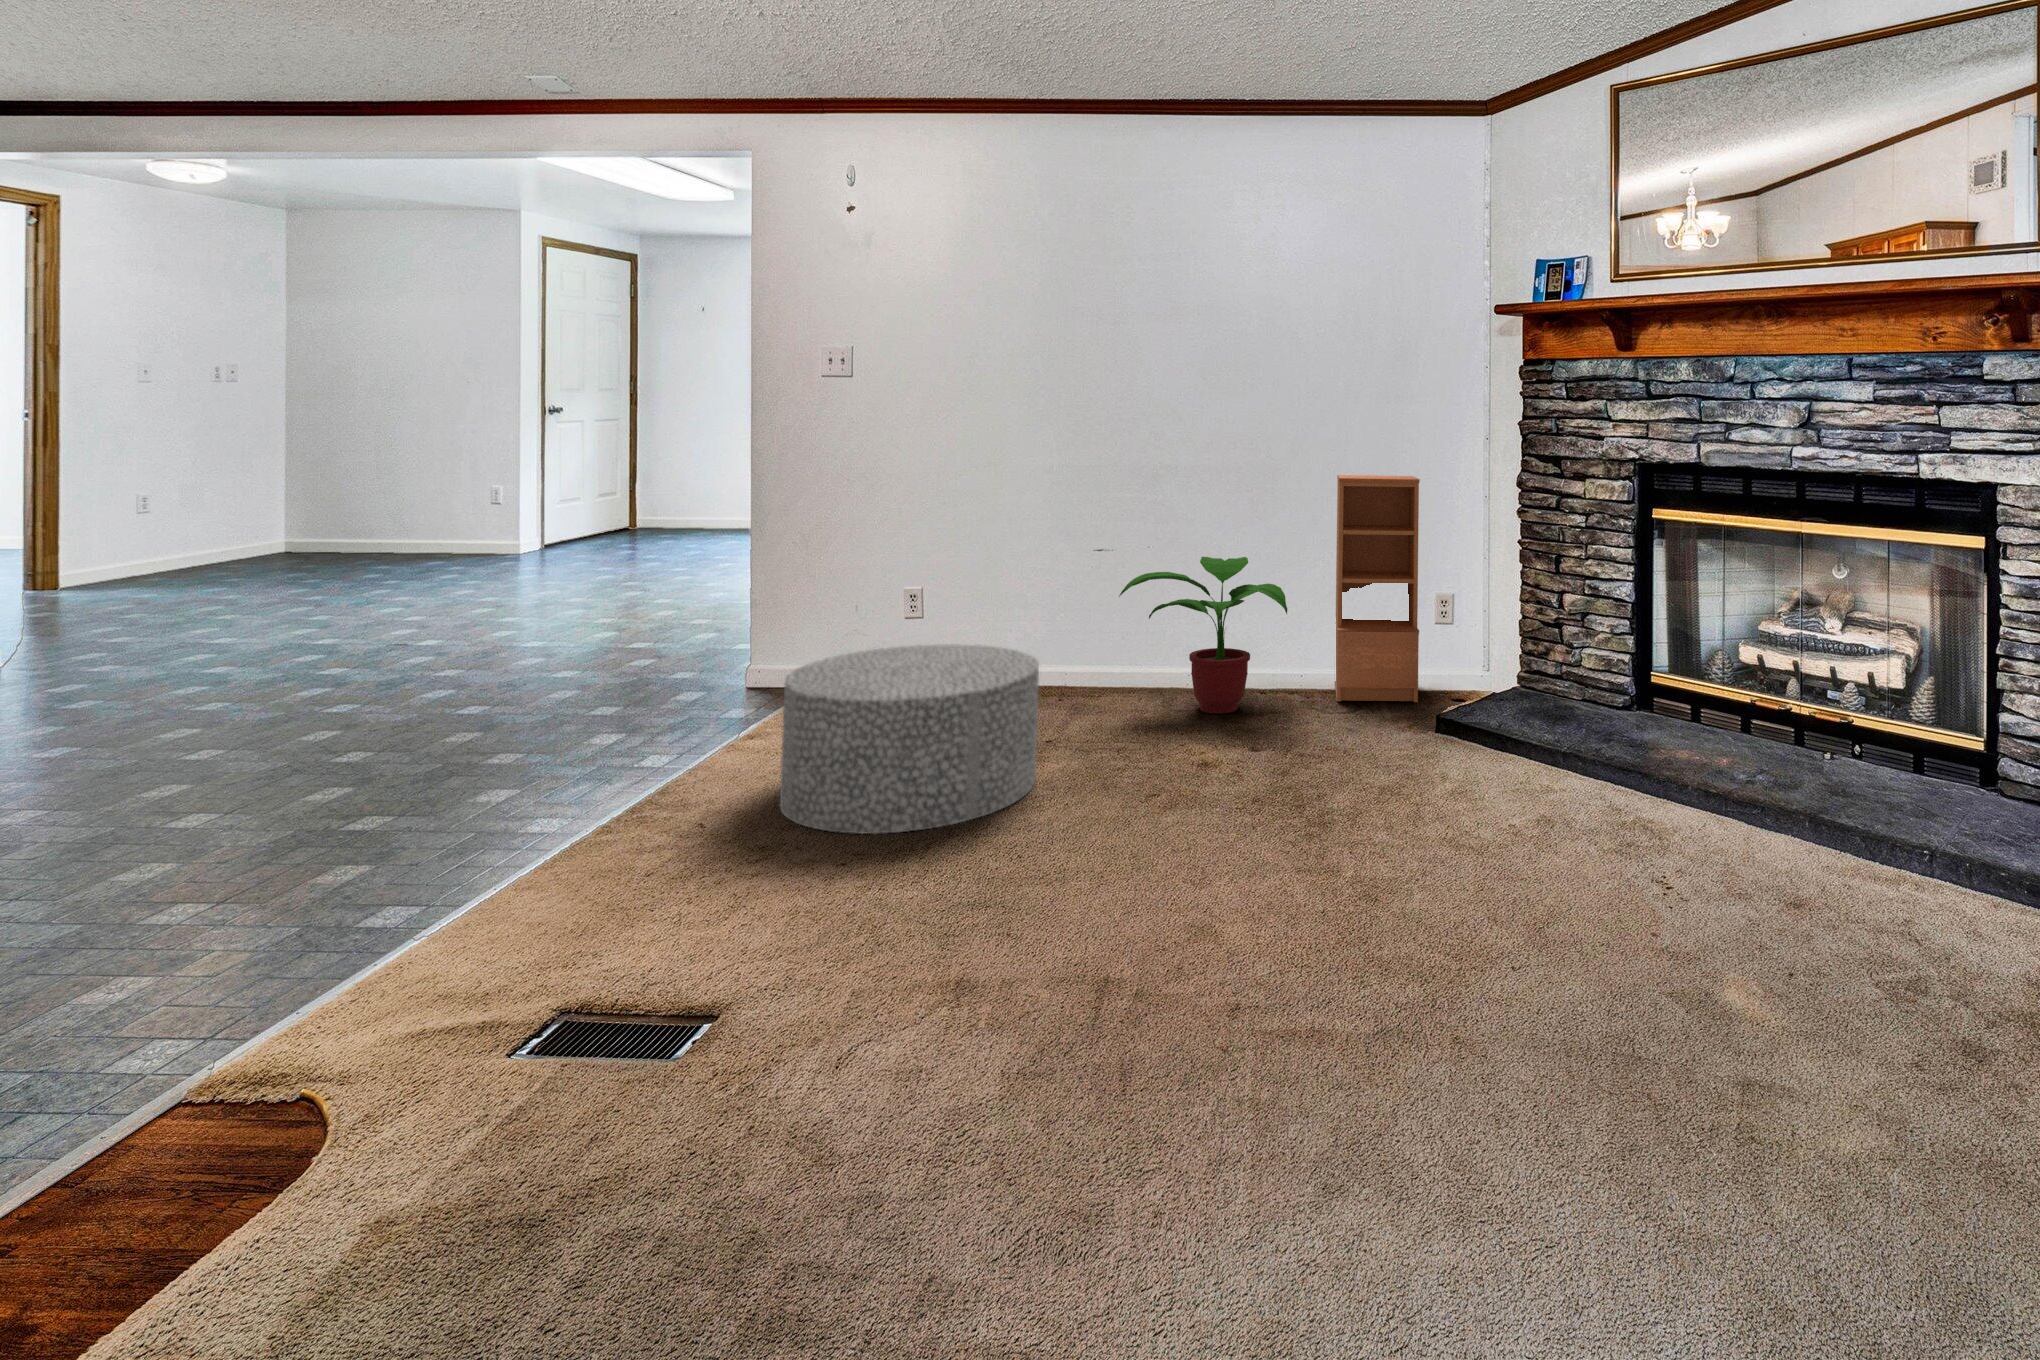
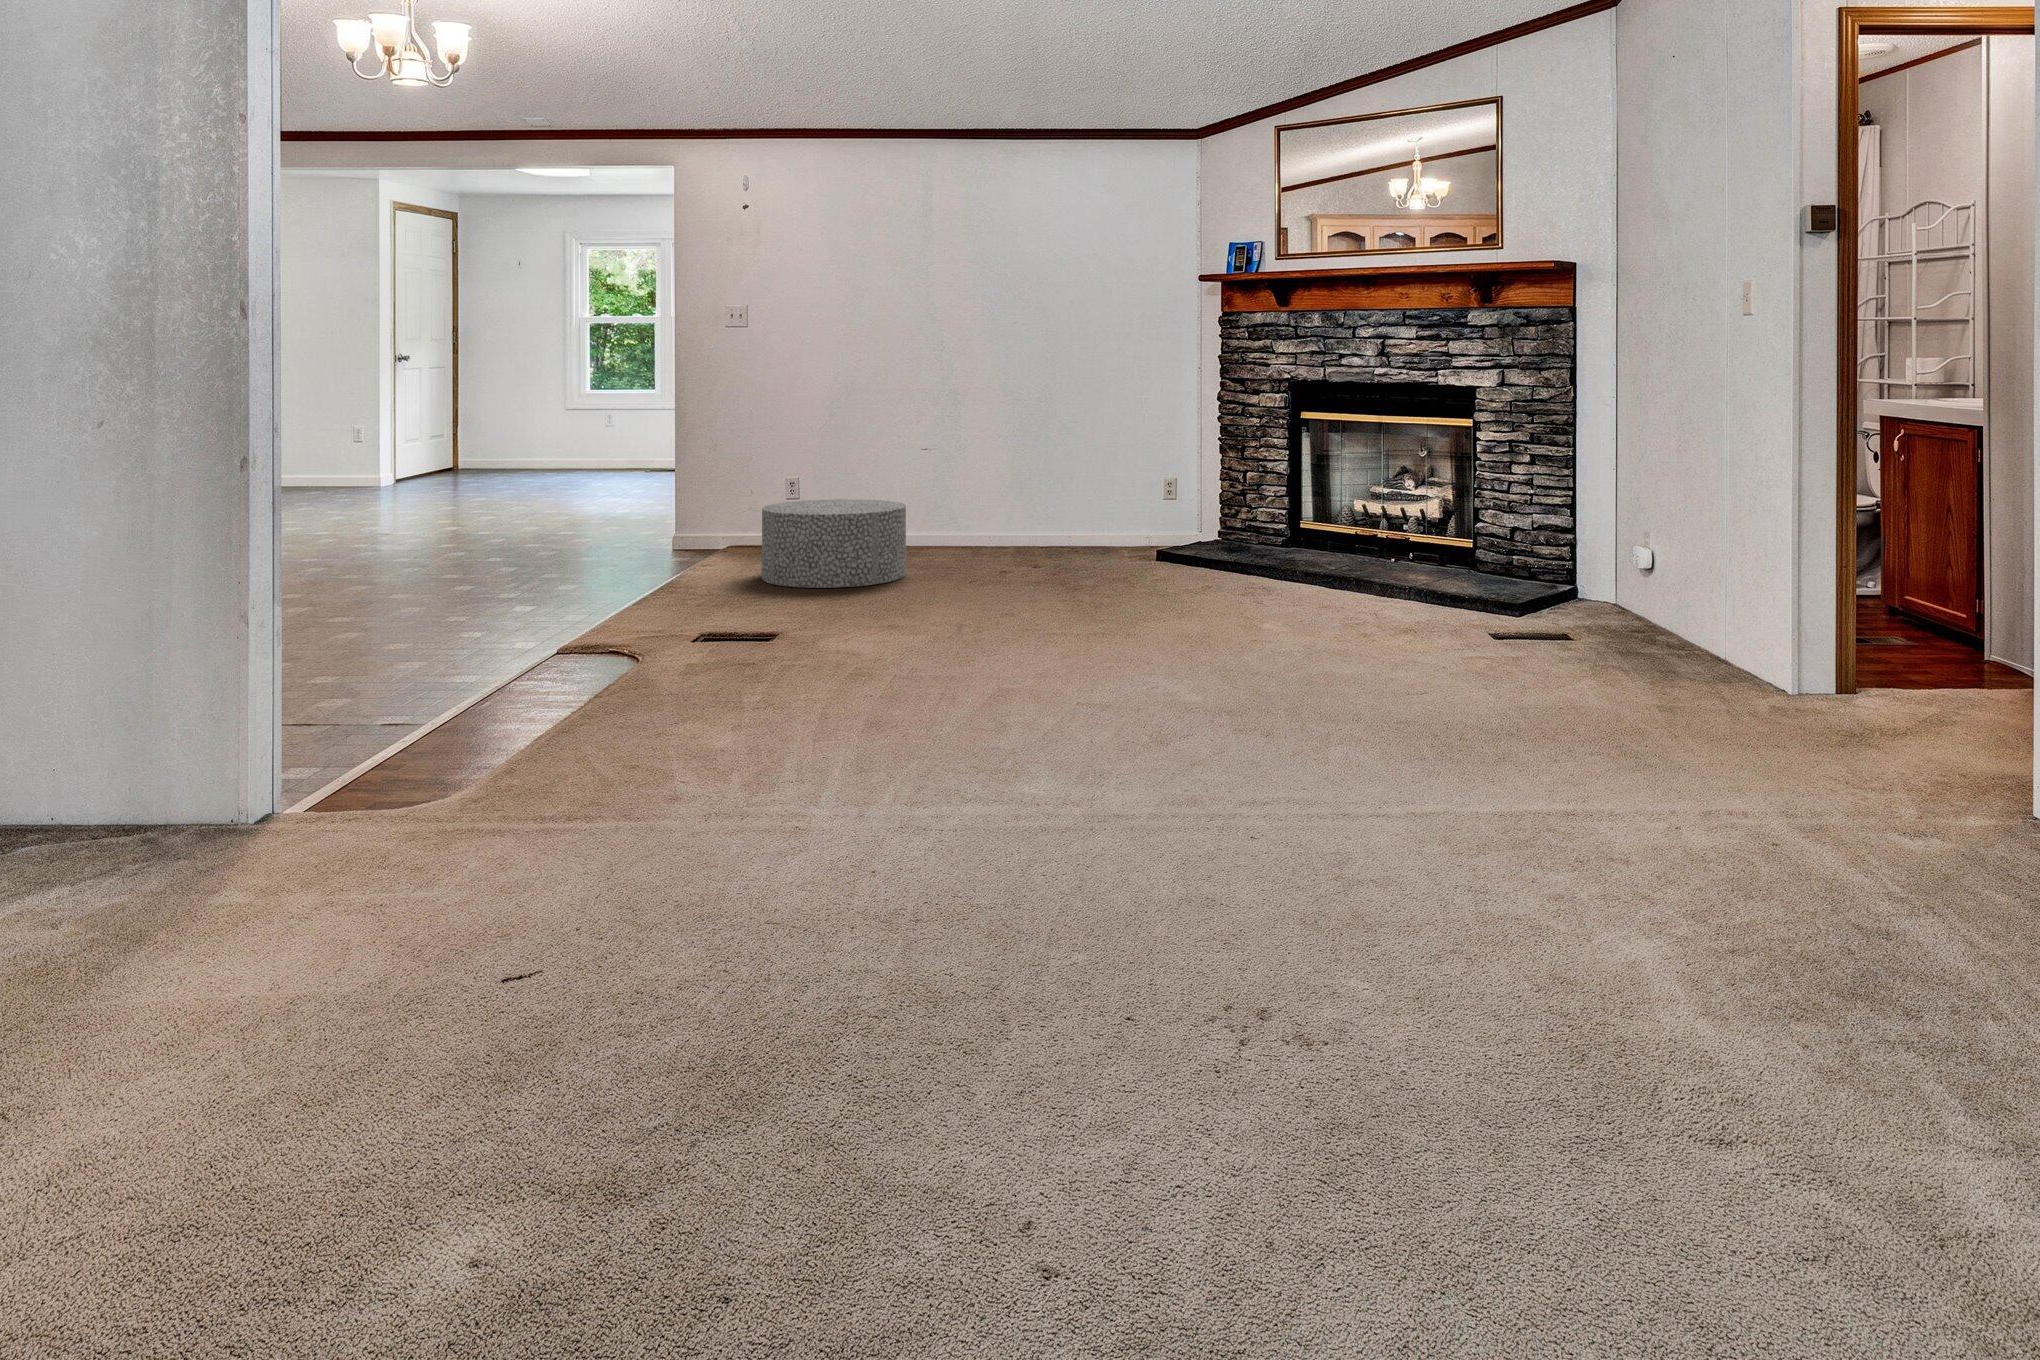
bookcase: present [1335,475,1420,702] -> none [1095,396,1150,548]
potted plant: present [1119,557,1287,714] -> none [947,452,1059,552]

